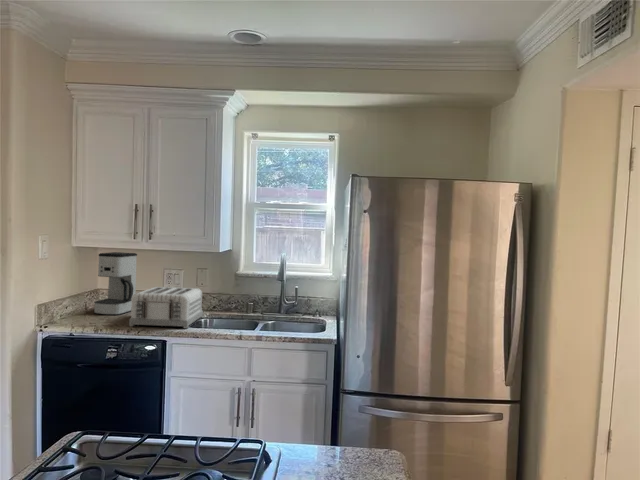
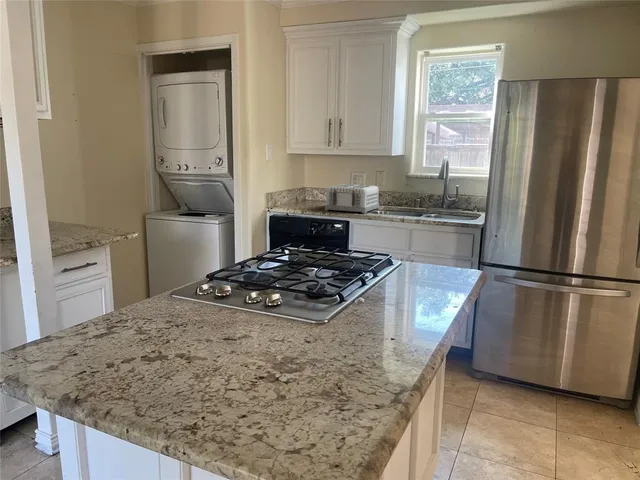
coffee maker: present [94,252,137,315] -> none [302,158,332,205]

